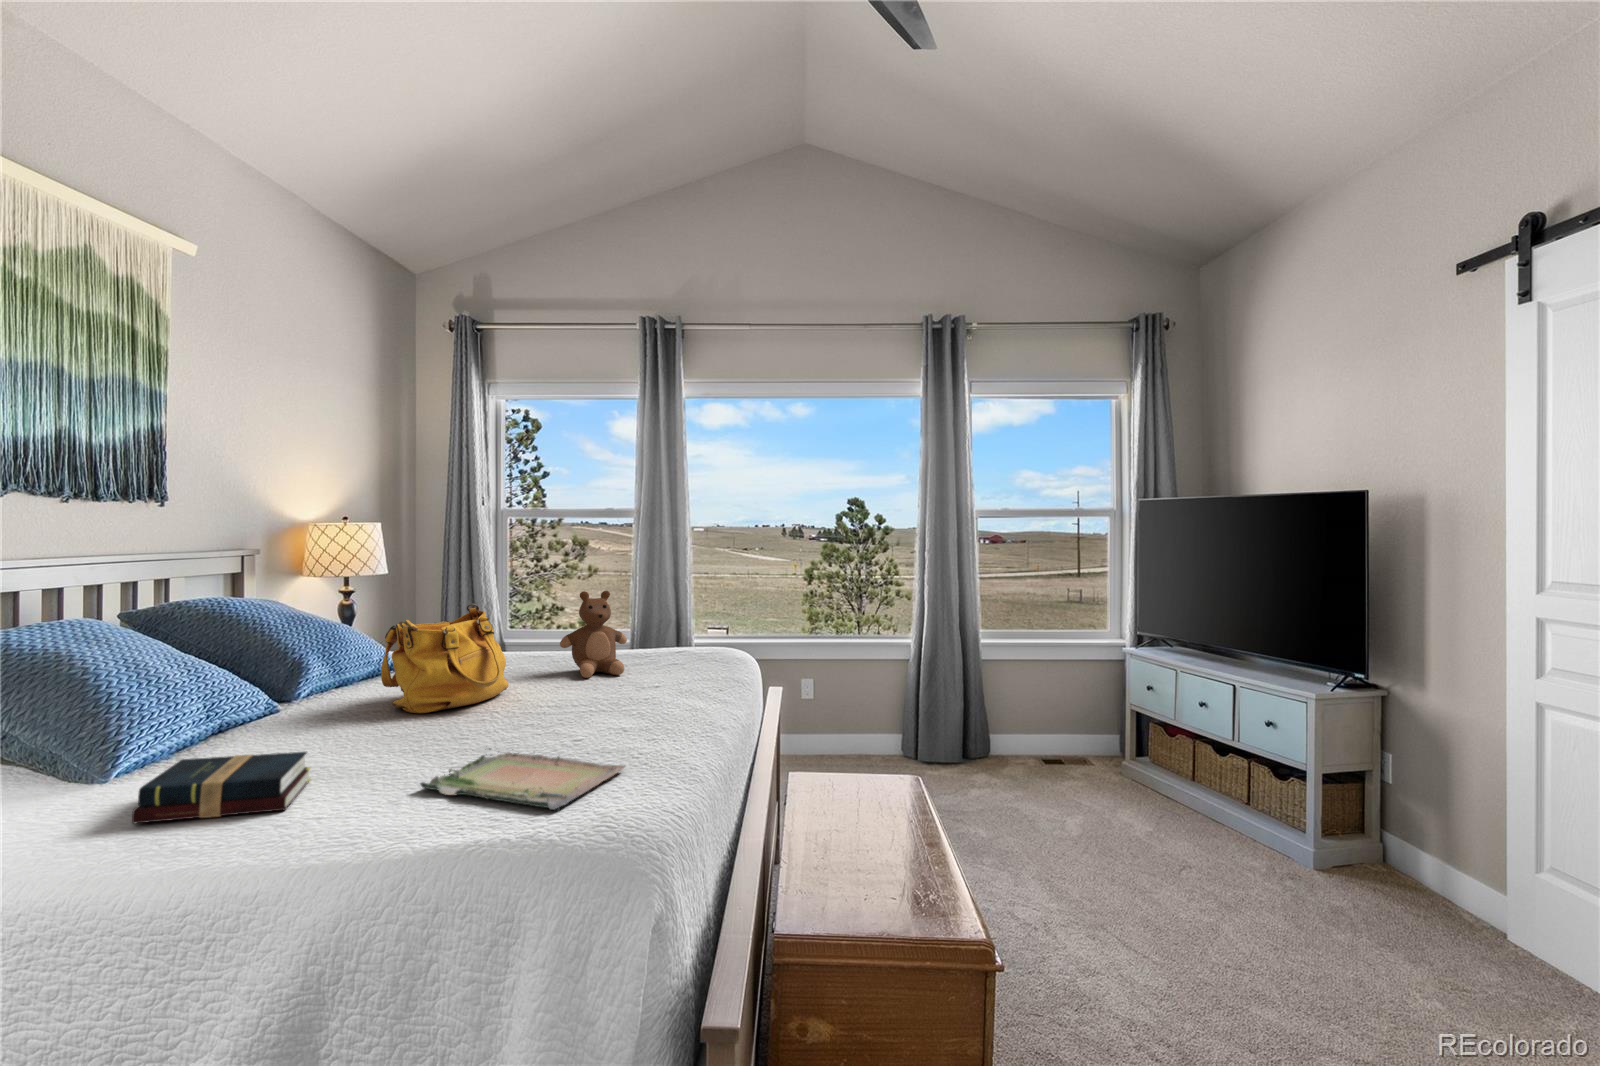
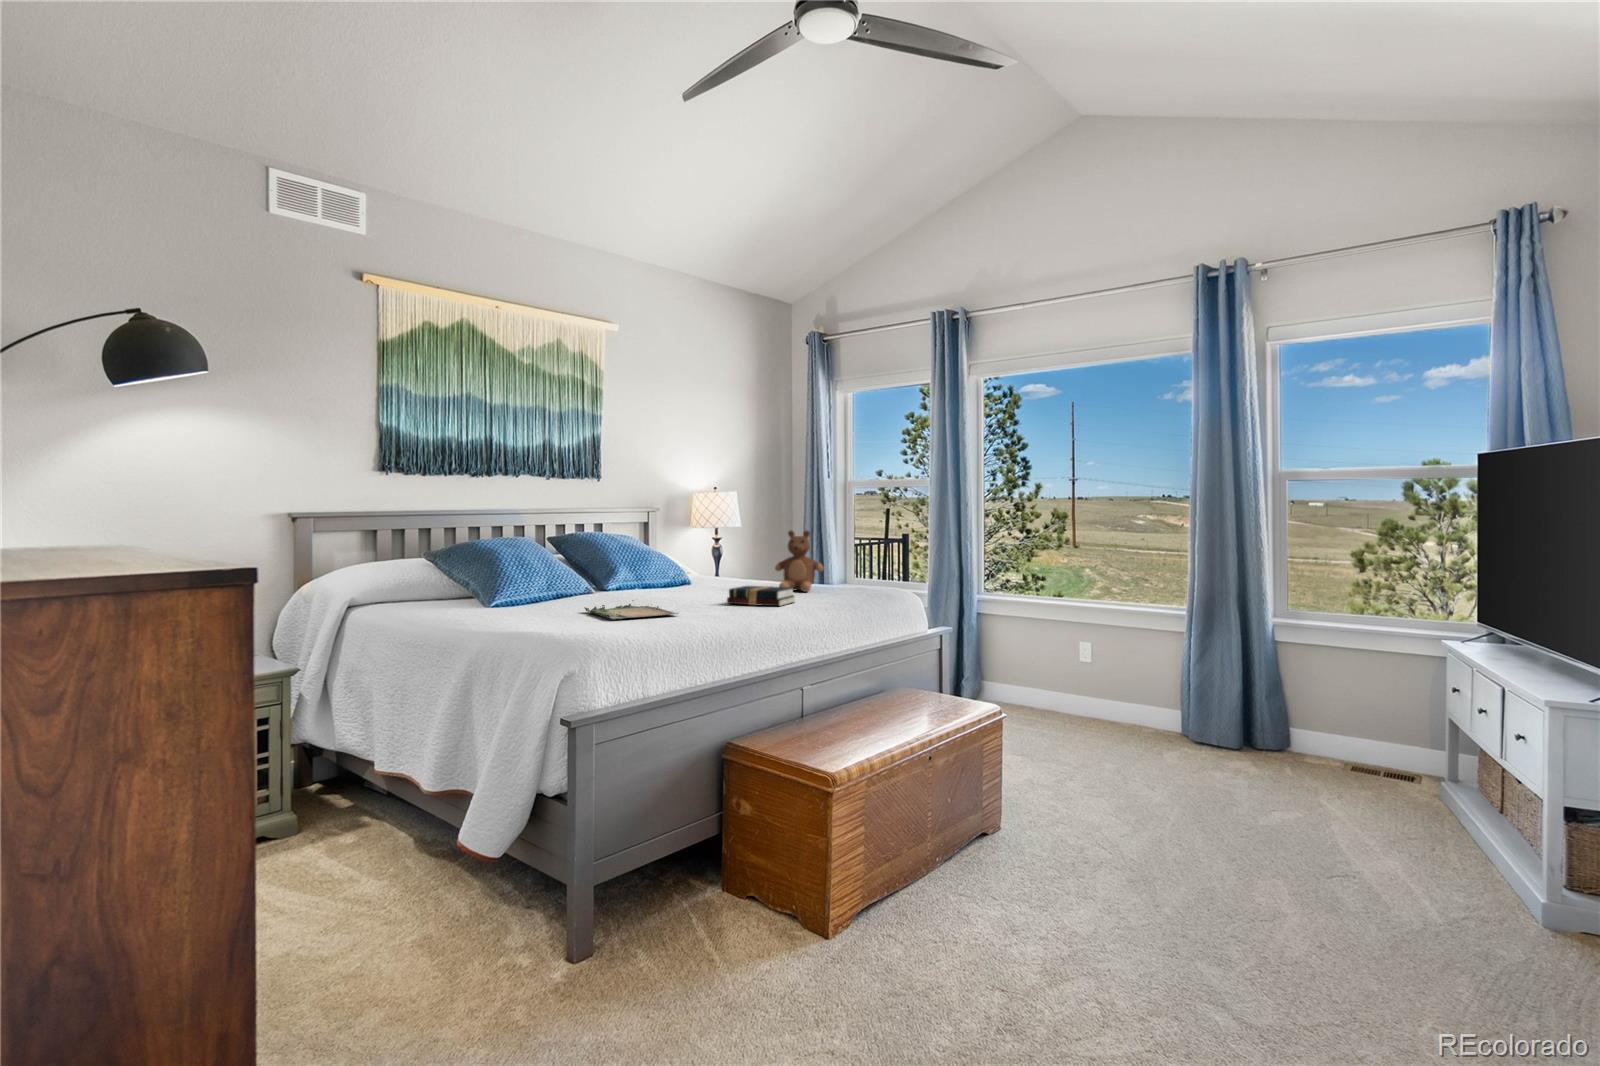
handbag: present [381,604,509,713] -> none [648,534,723,596]
hardback book: present [132,752,311,823] -> present [727,586,795,606]

